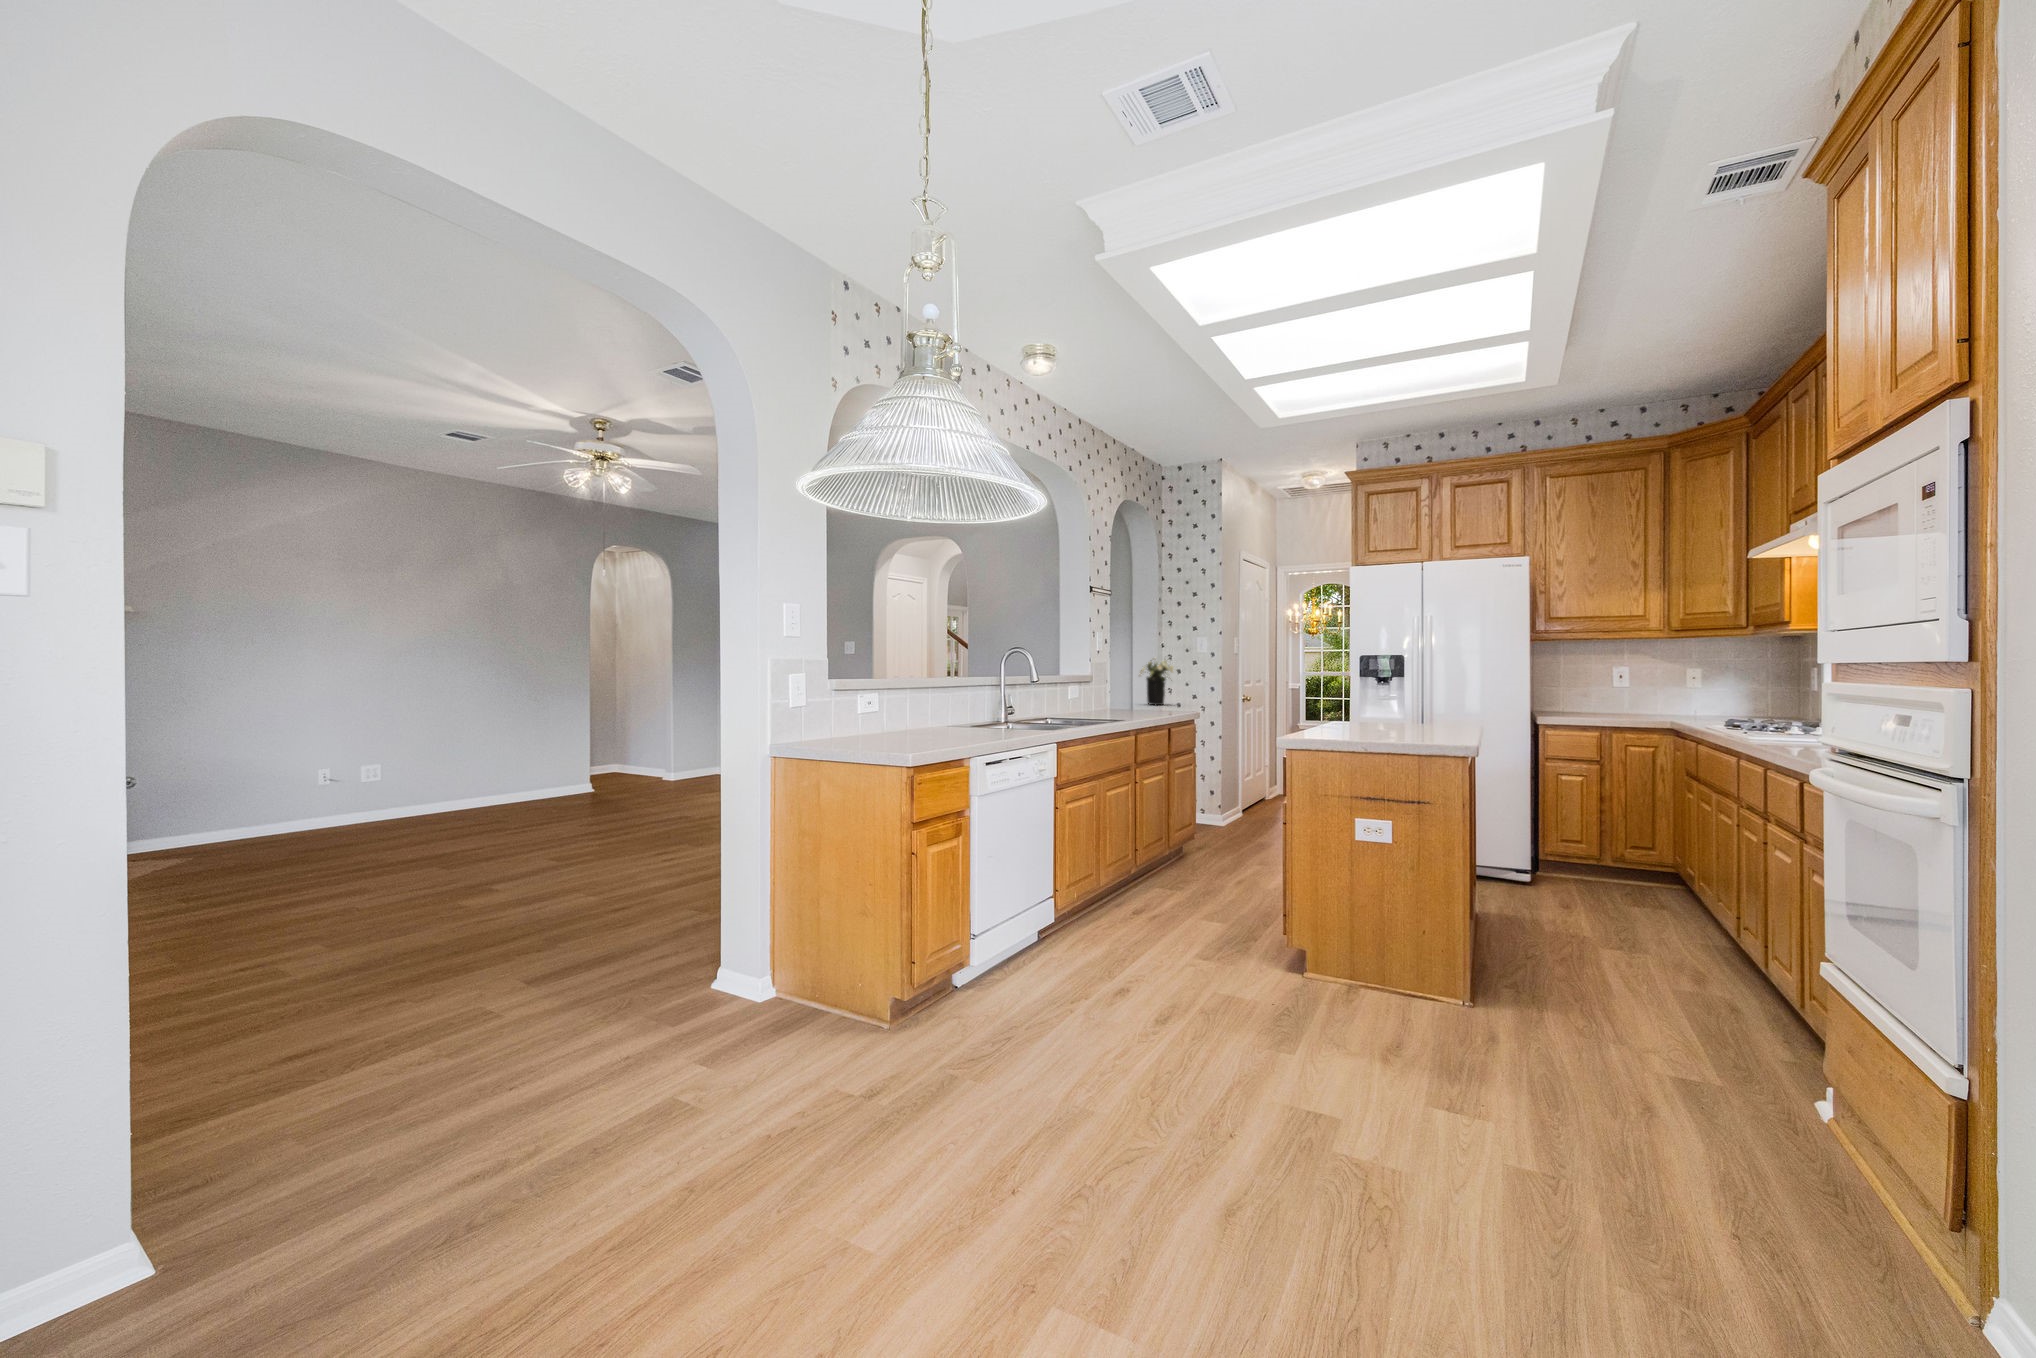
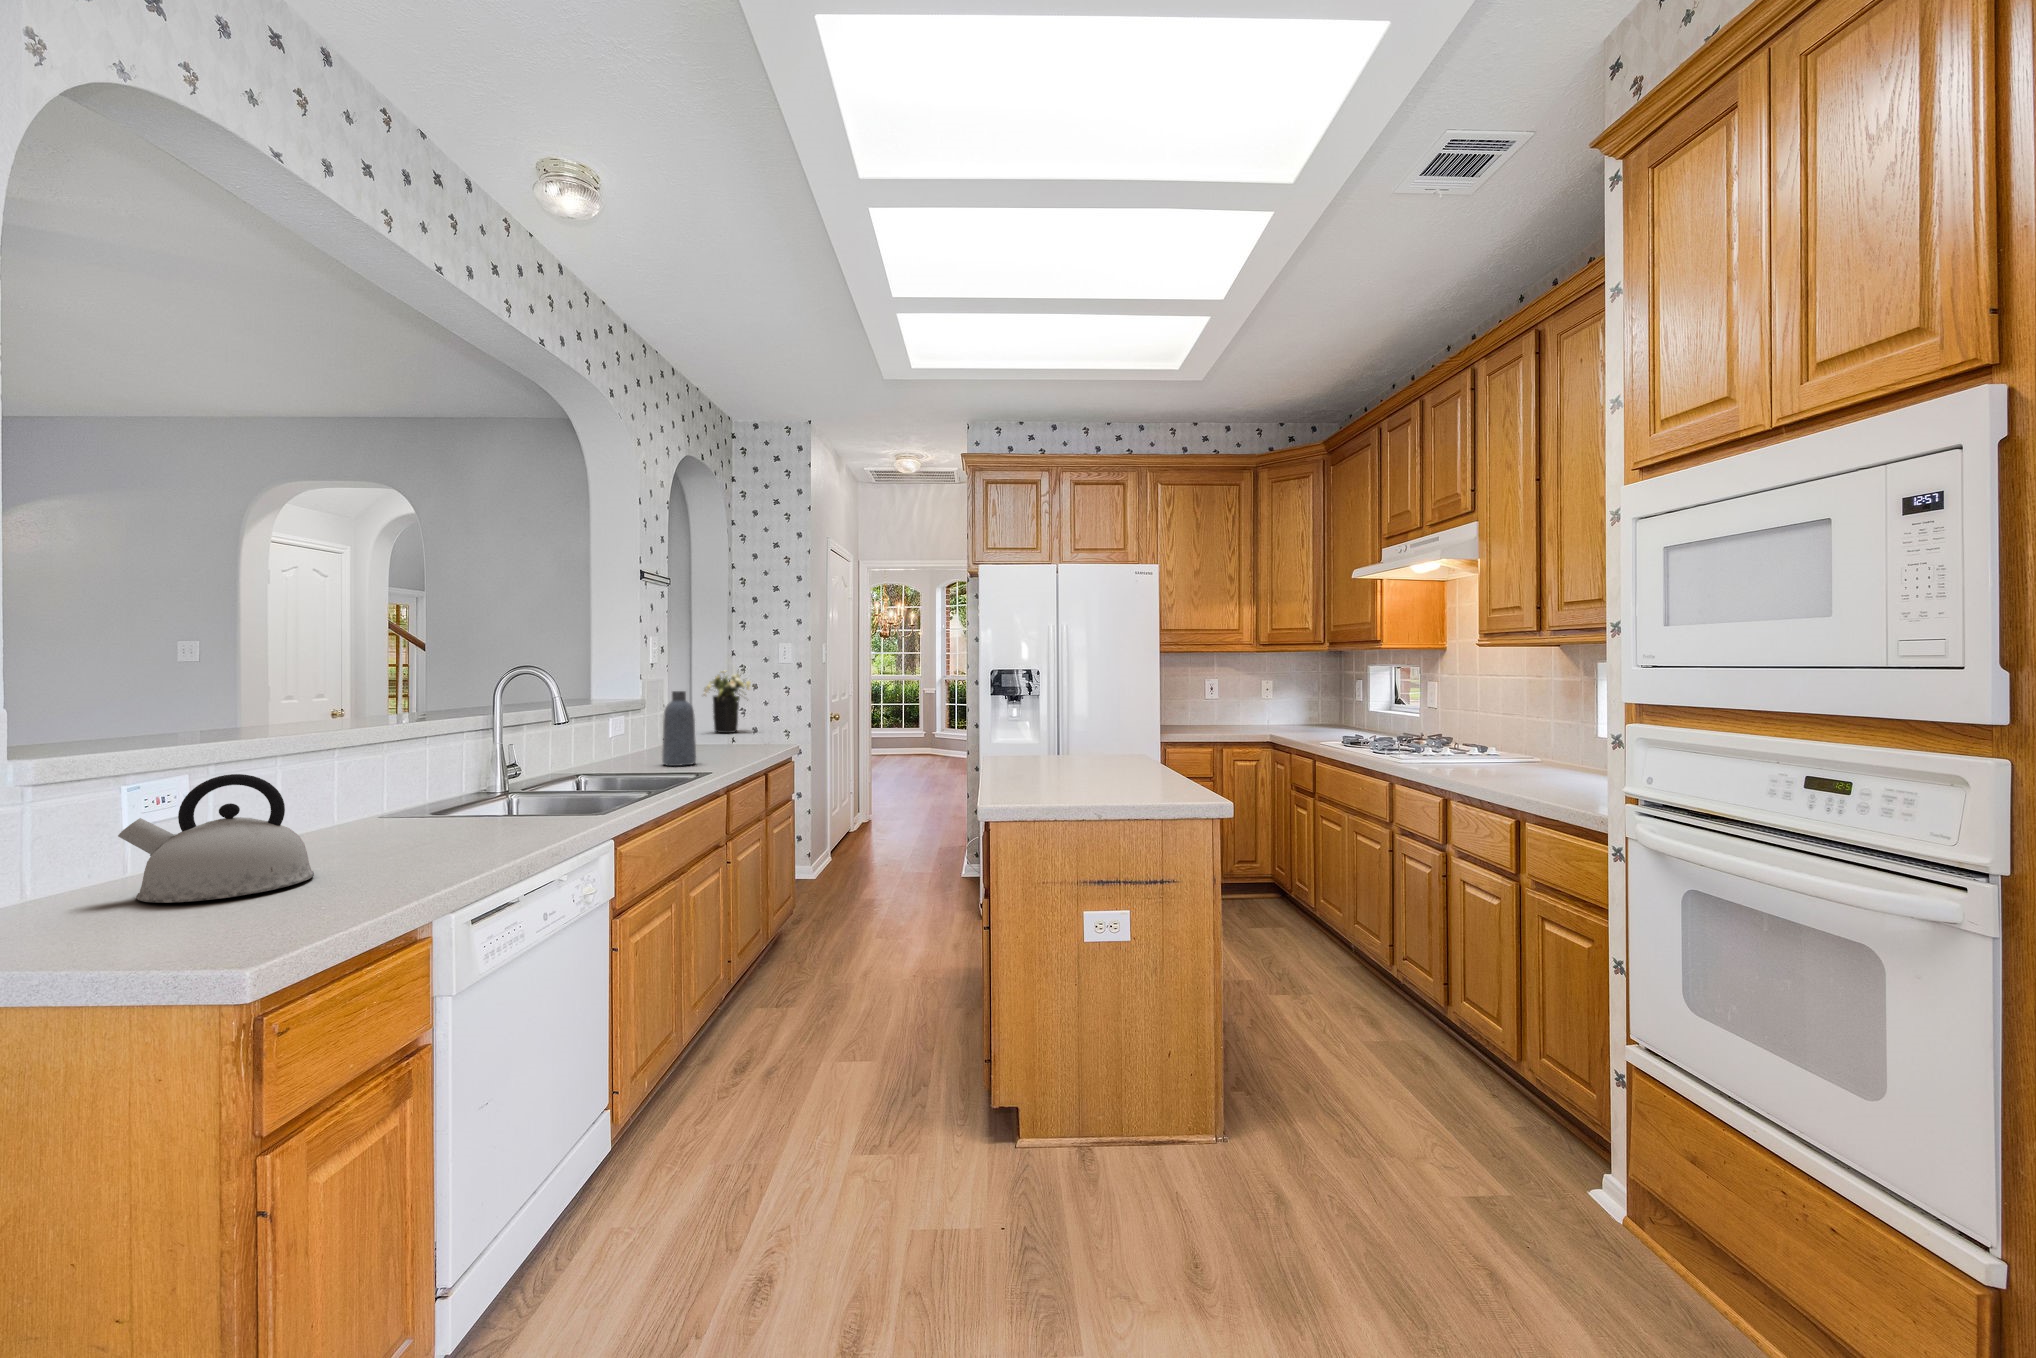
vase: none [1100,667,1122,717] -> present [662,691,696,766]
kettle: none [861,689,925,741] -> present [118,774,314,903]

